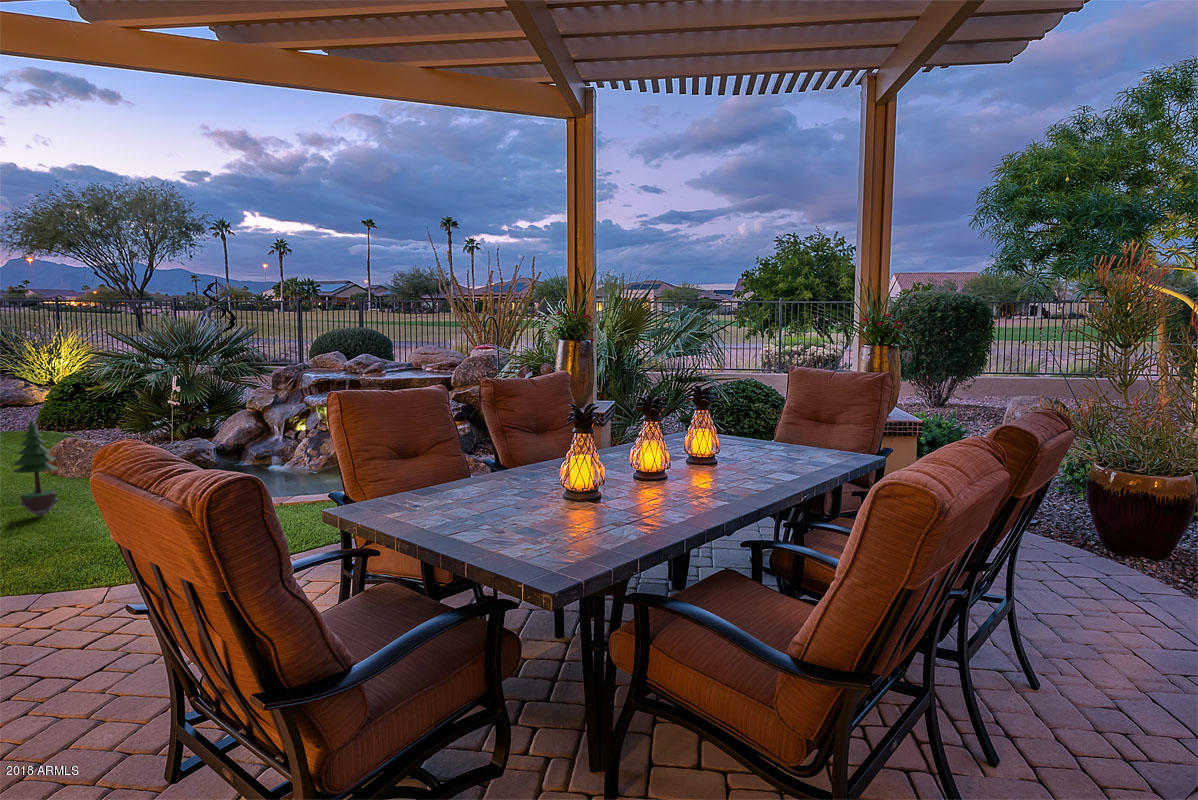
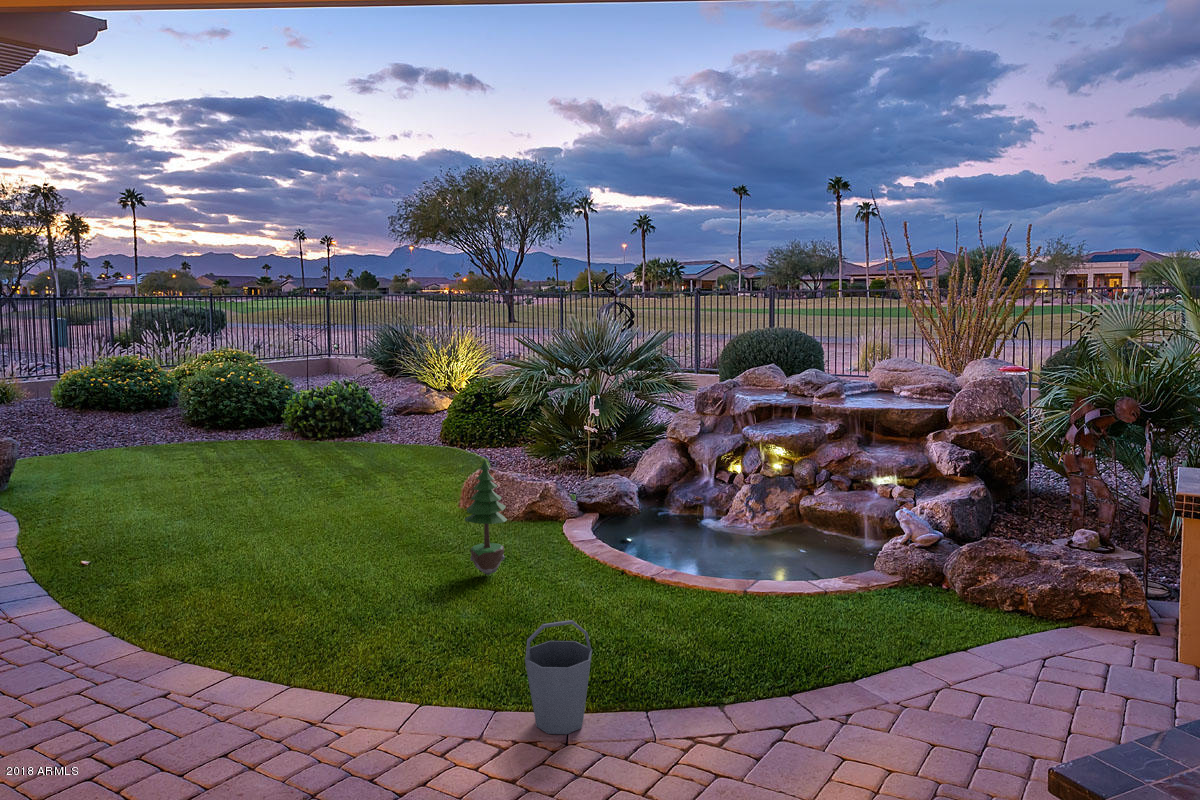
bucket: none [29,517,95,603] -> present [525,620,592,734]

